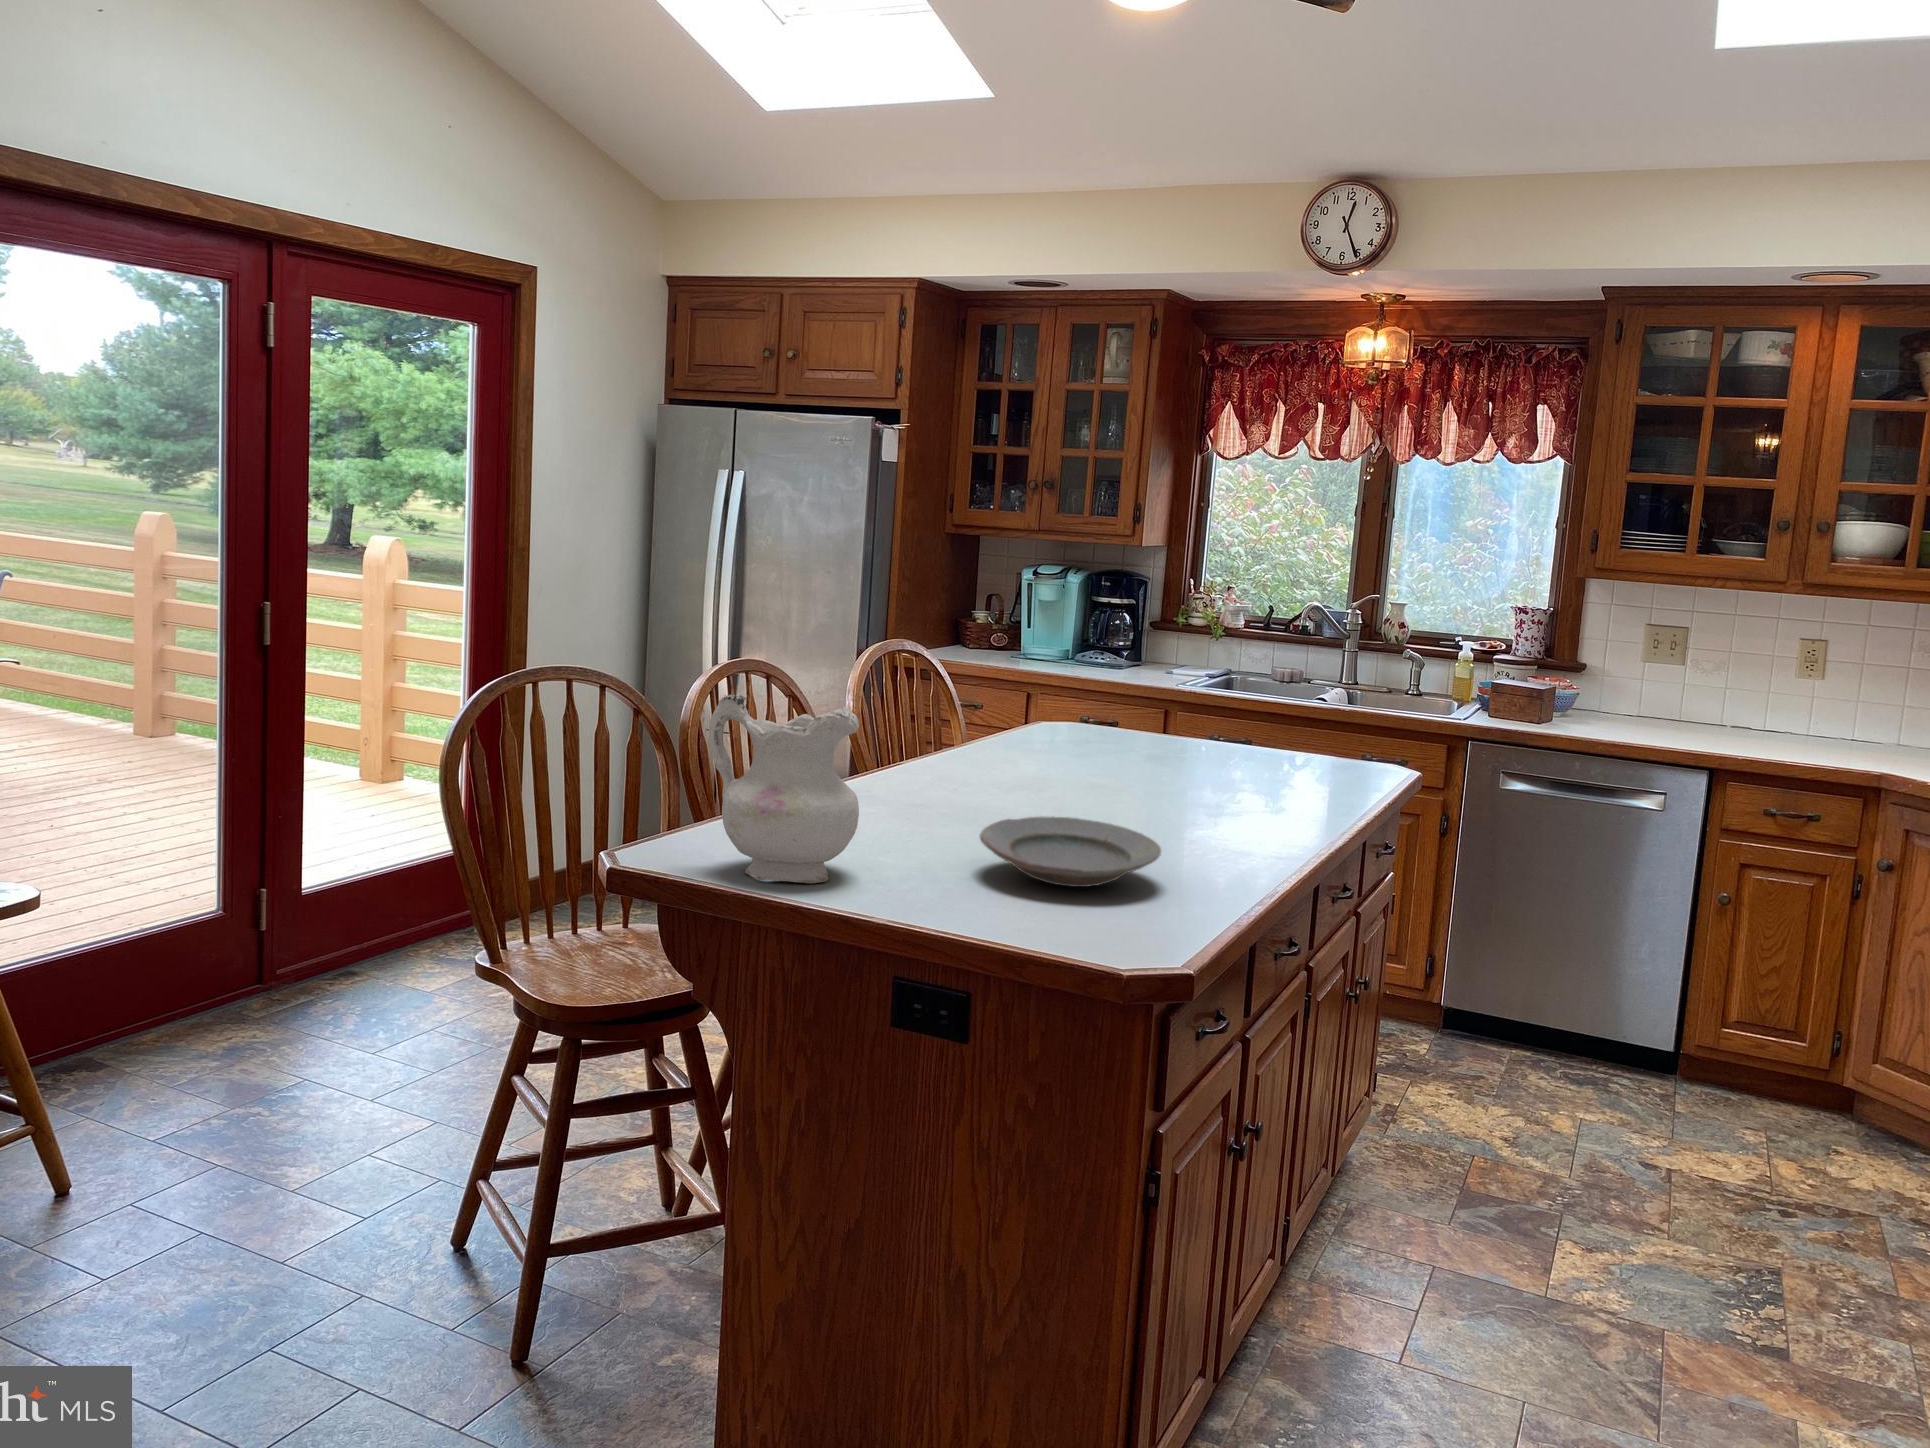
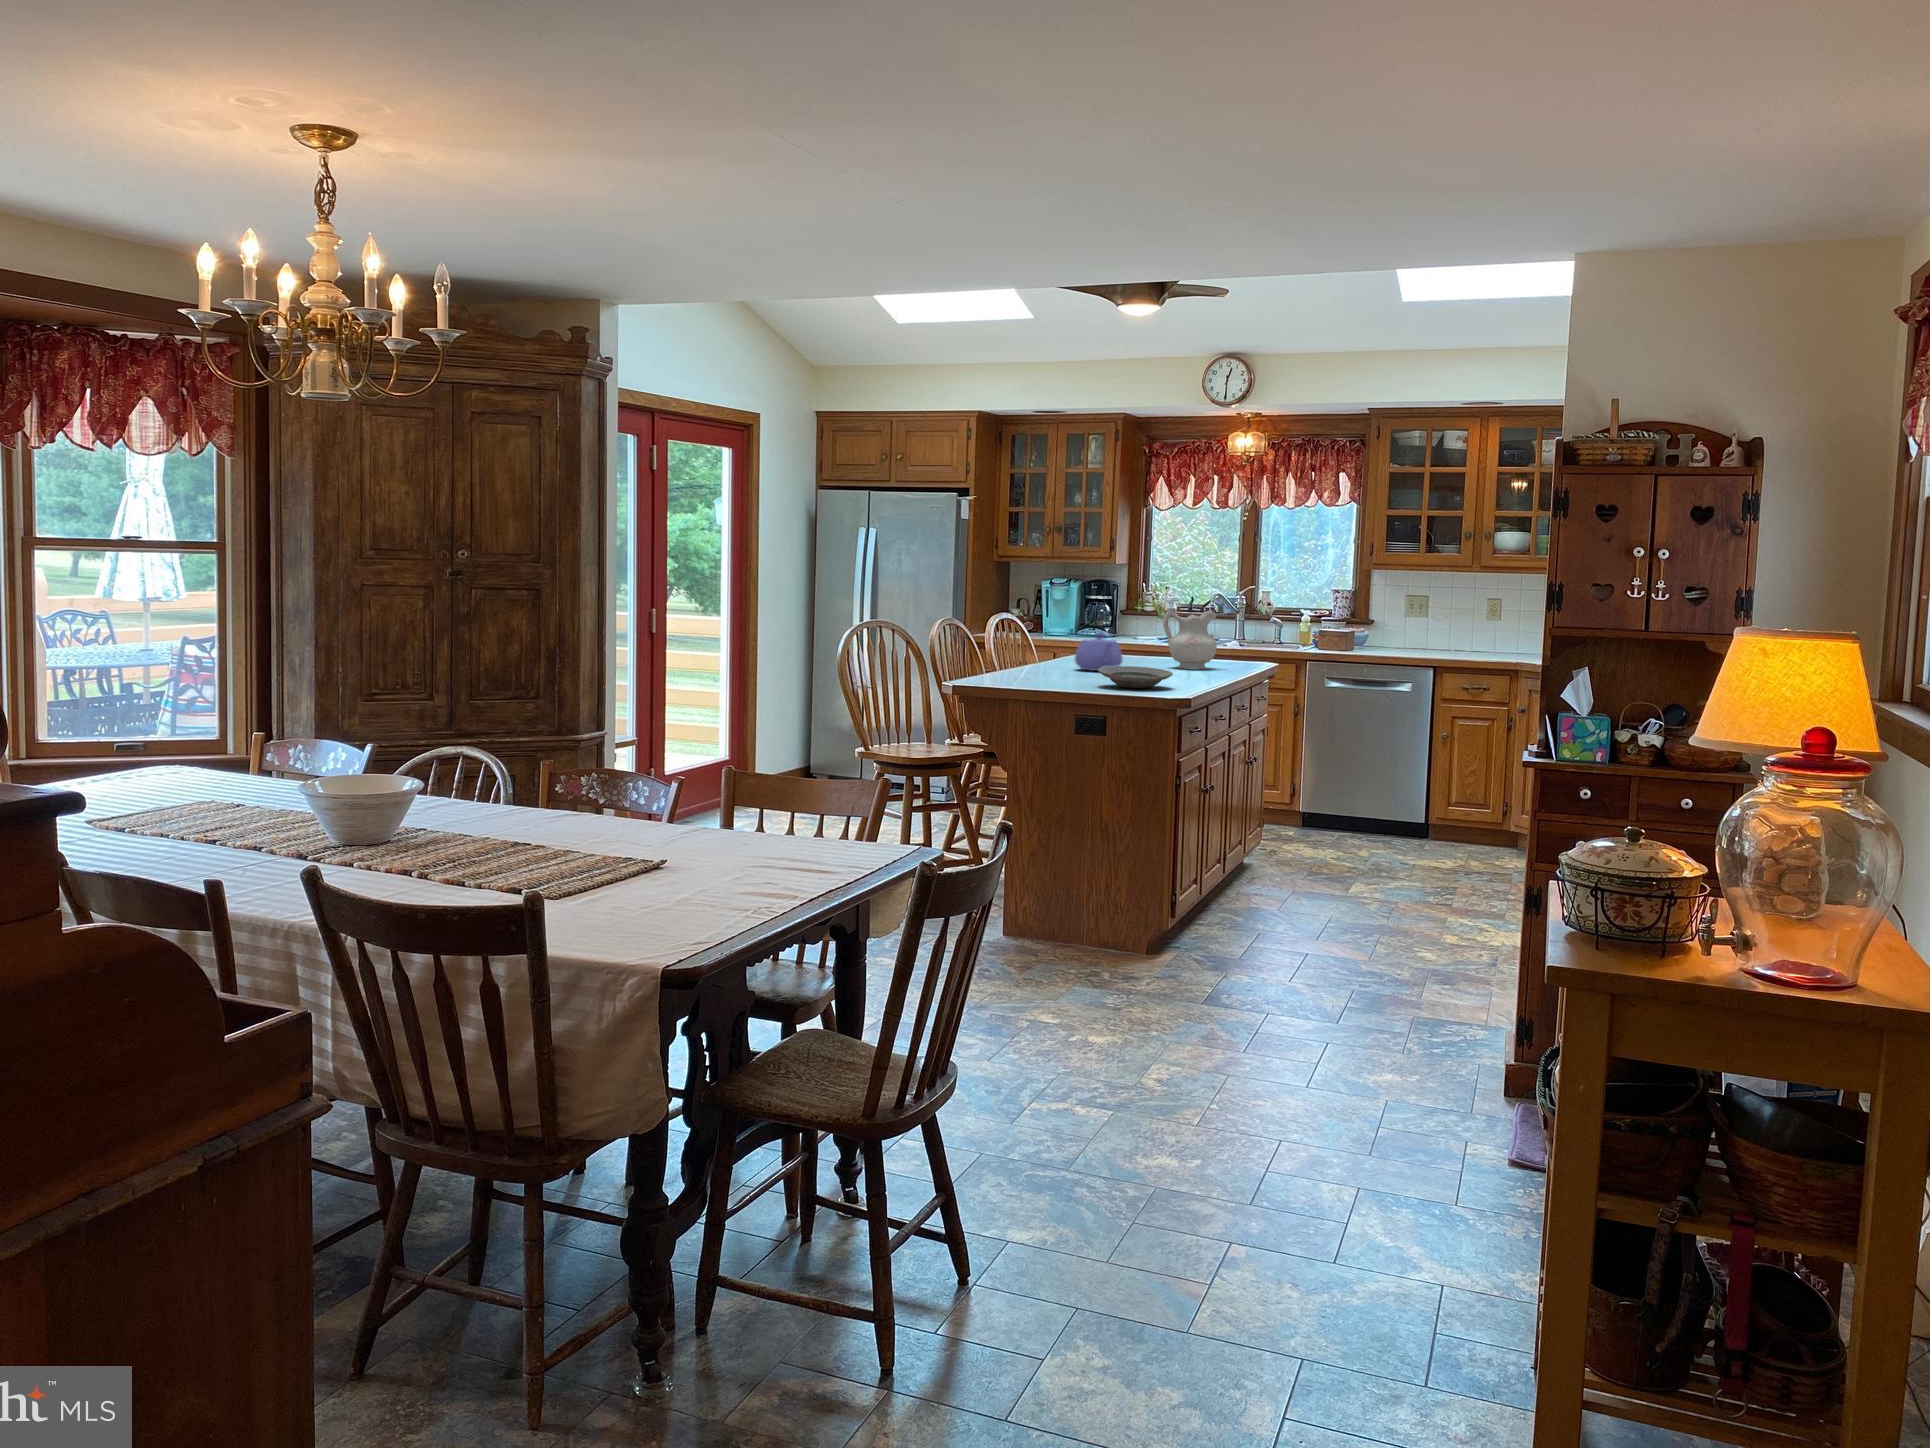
ceramic pitcher: present [709,694,859,883] -> present [1163,608,1217,669]
teapot: none [985,707,1085,791] -> present [1075,633,1123,671]

